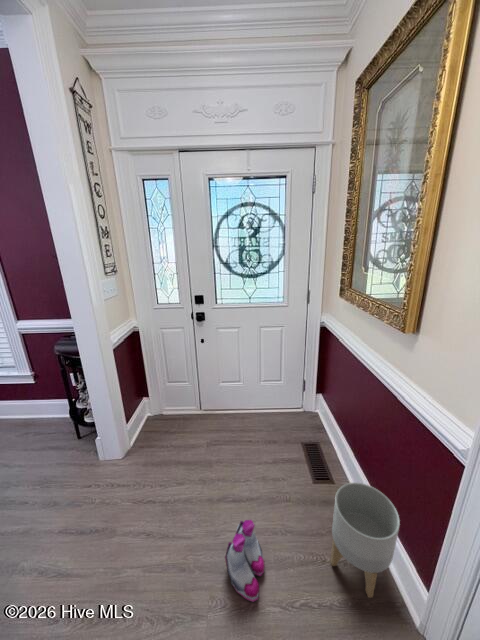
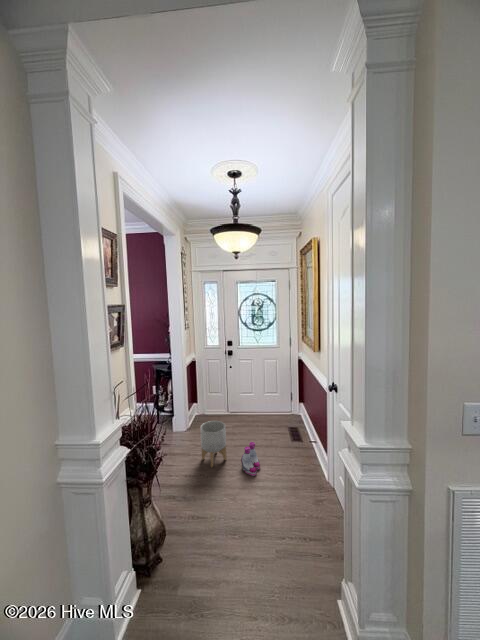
planter: present [330,483,400,598] -> present [201,421,227,467]

